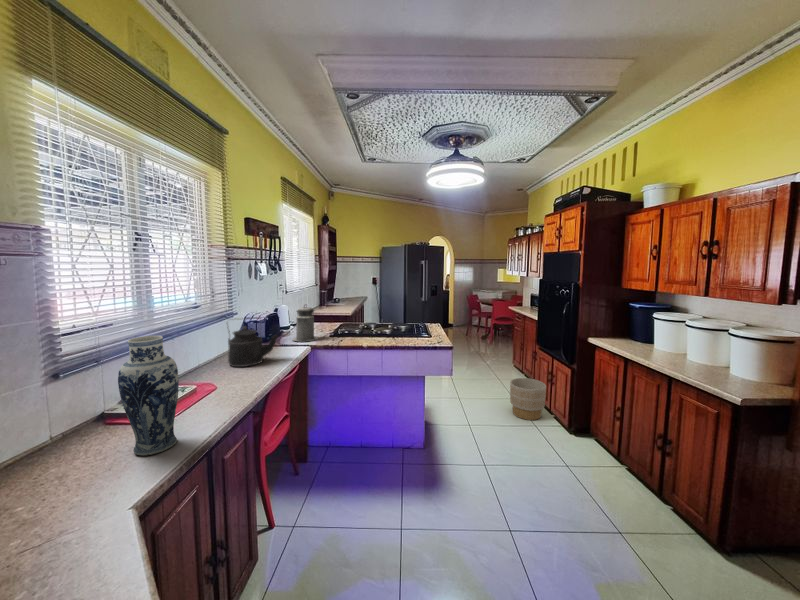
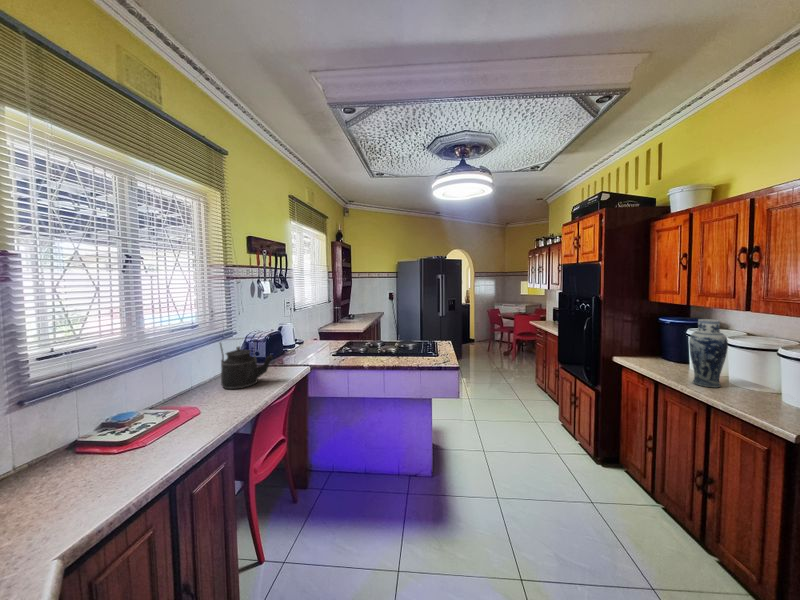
canister: present [292,306,318,341] -> none [294,322,321,361]
vase: present [118,336,179,456] -> present [689,319,728,388]
planter: present [510,378,546,420] -> none [528,399,568,446]

